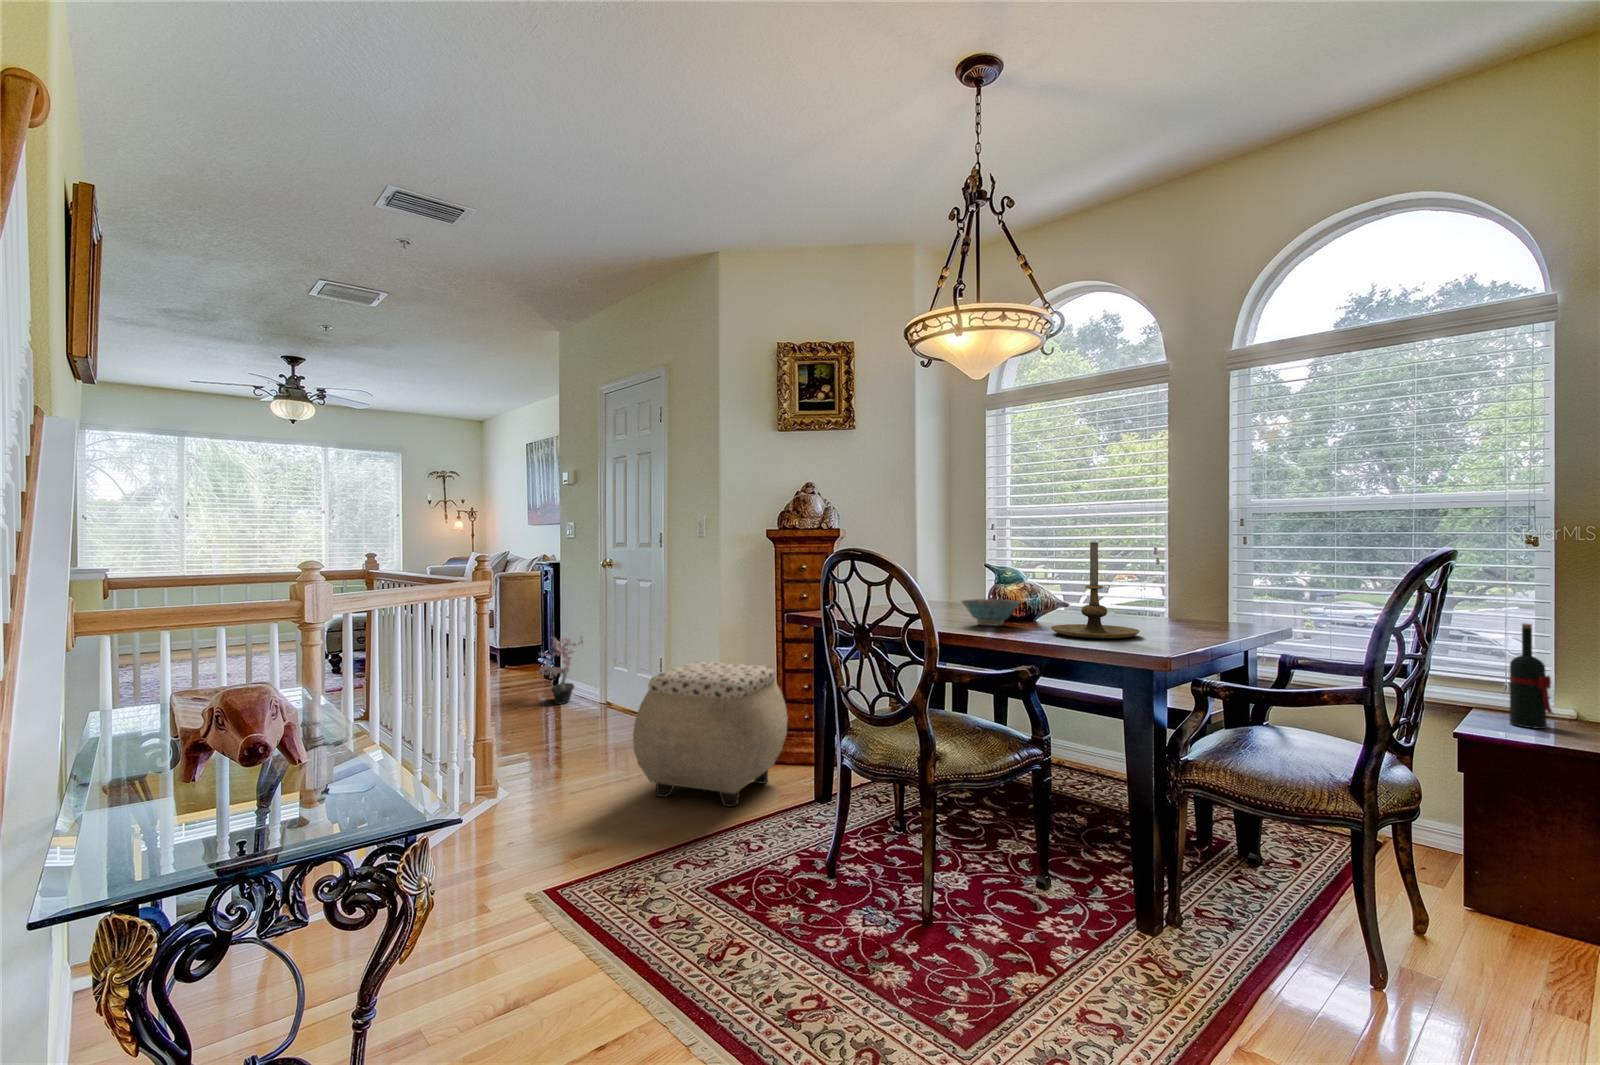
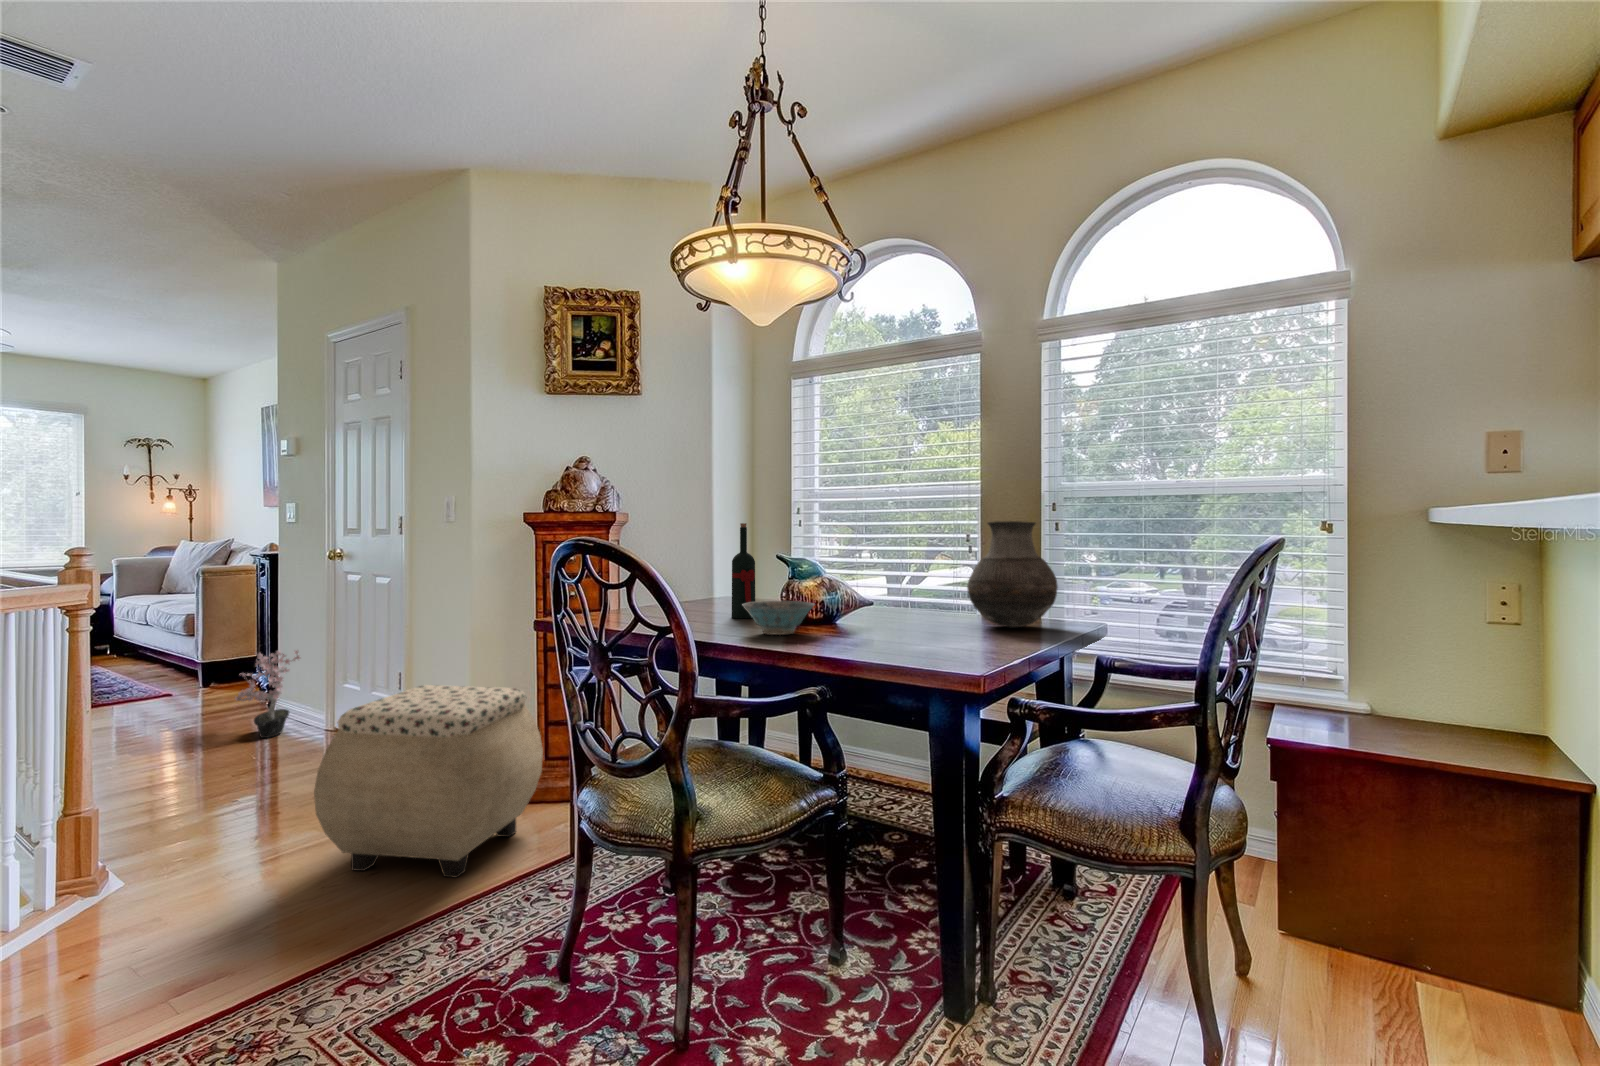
vase: none [1155,535,1239,626] -> present [967,521,1058,627]
candle holder: present [1051,542,1140,639] -> none [846,529,950,650]
wine bottle: present [1510,624,1552,729] -> present [732,523,755,618]

